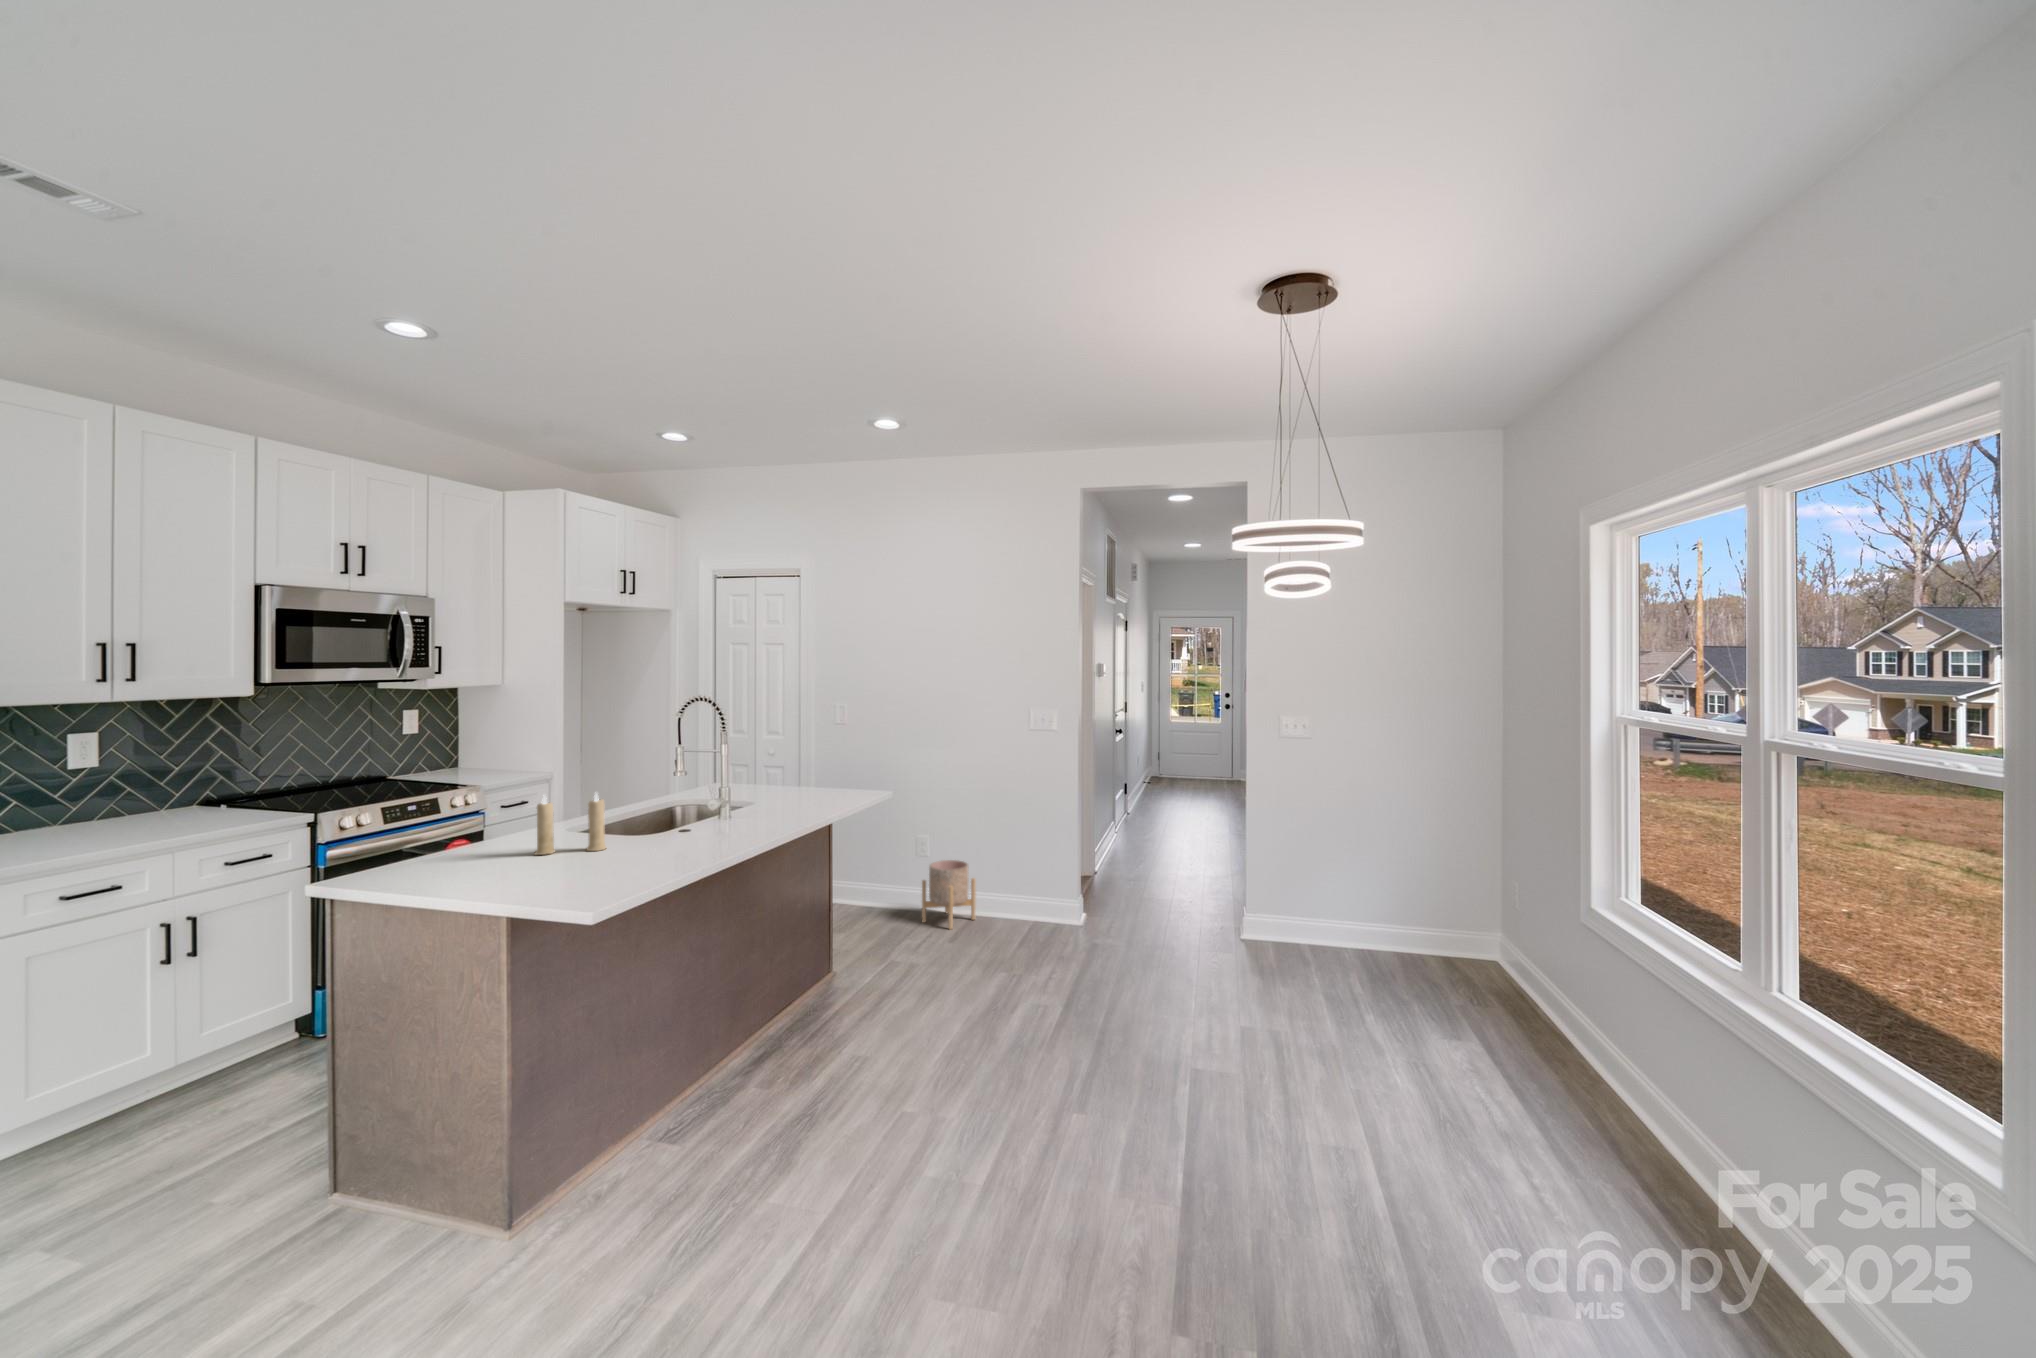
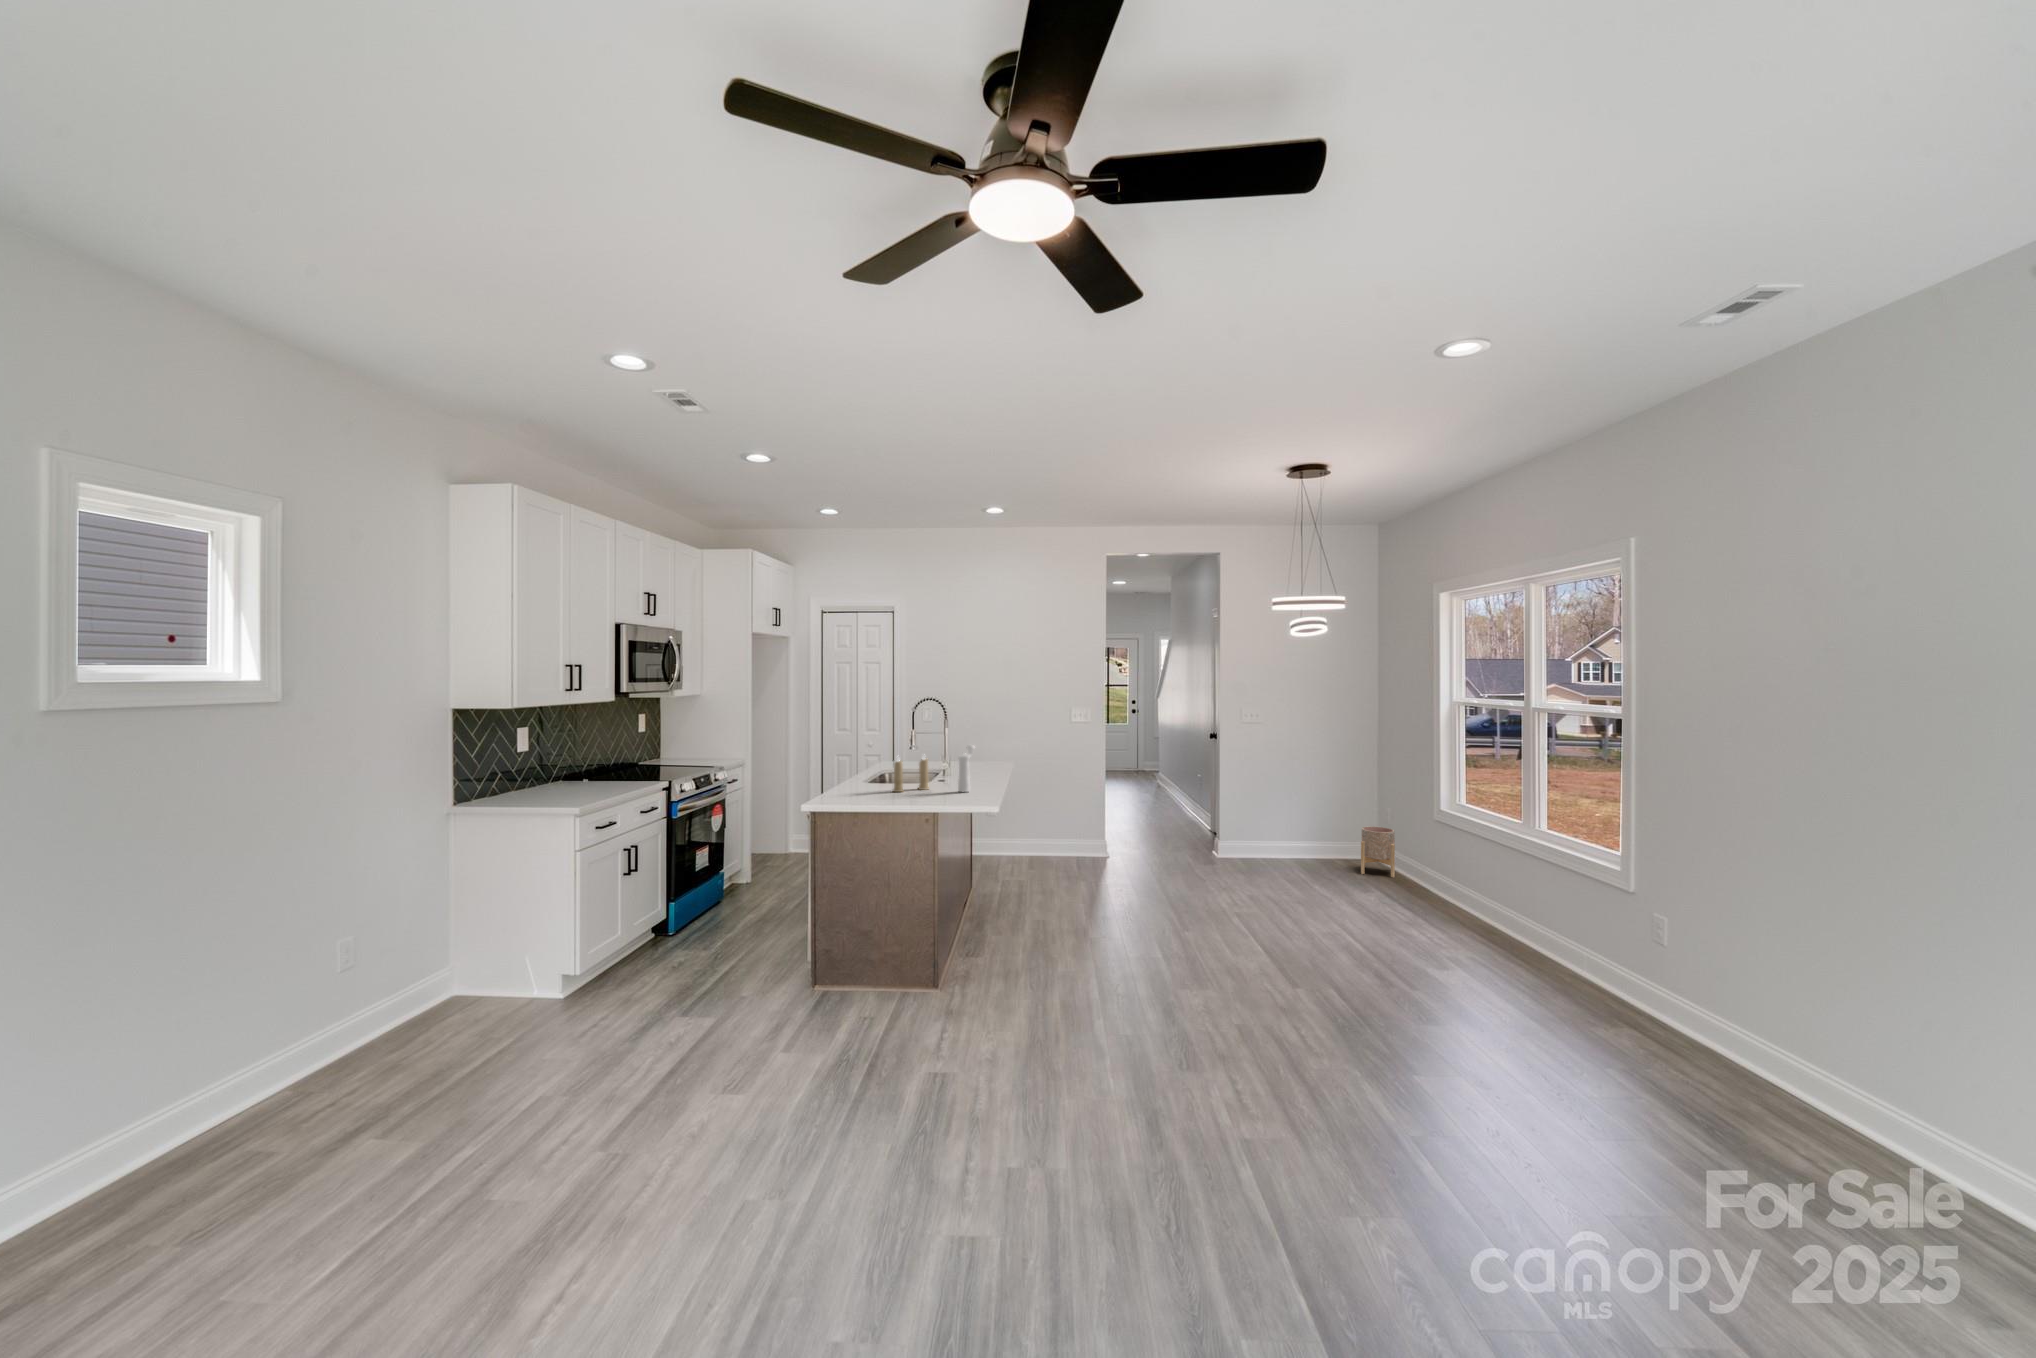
pepper mill: none [622,780,674,863] -> present [958,745,975,792]
planter: present [922,860,976,929] -> present [1361,826,1395,877]

